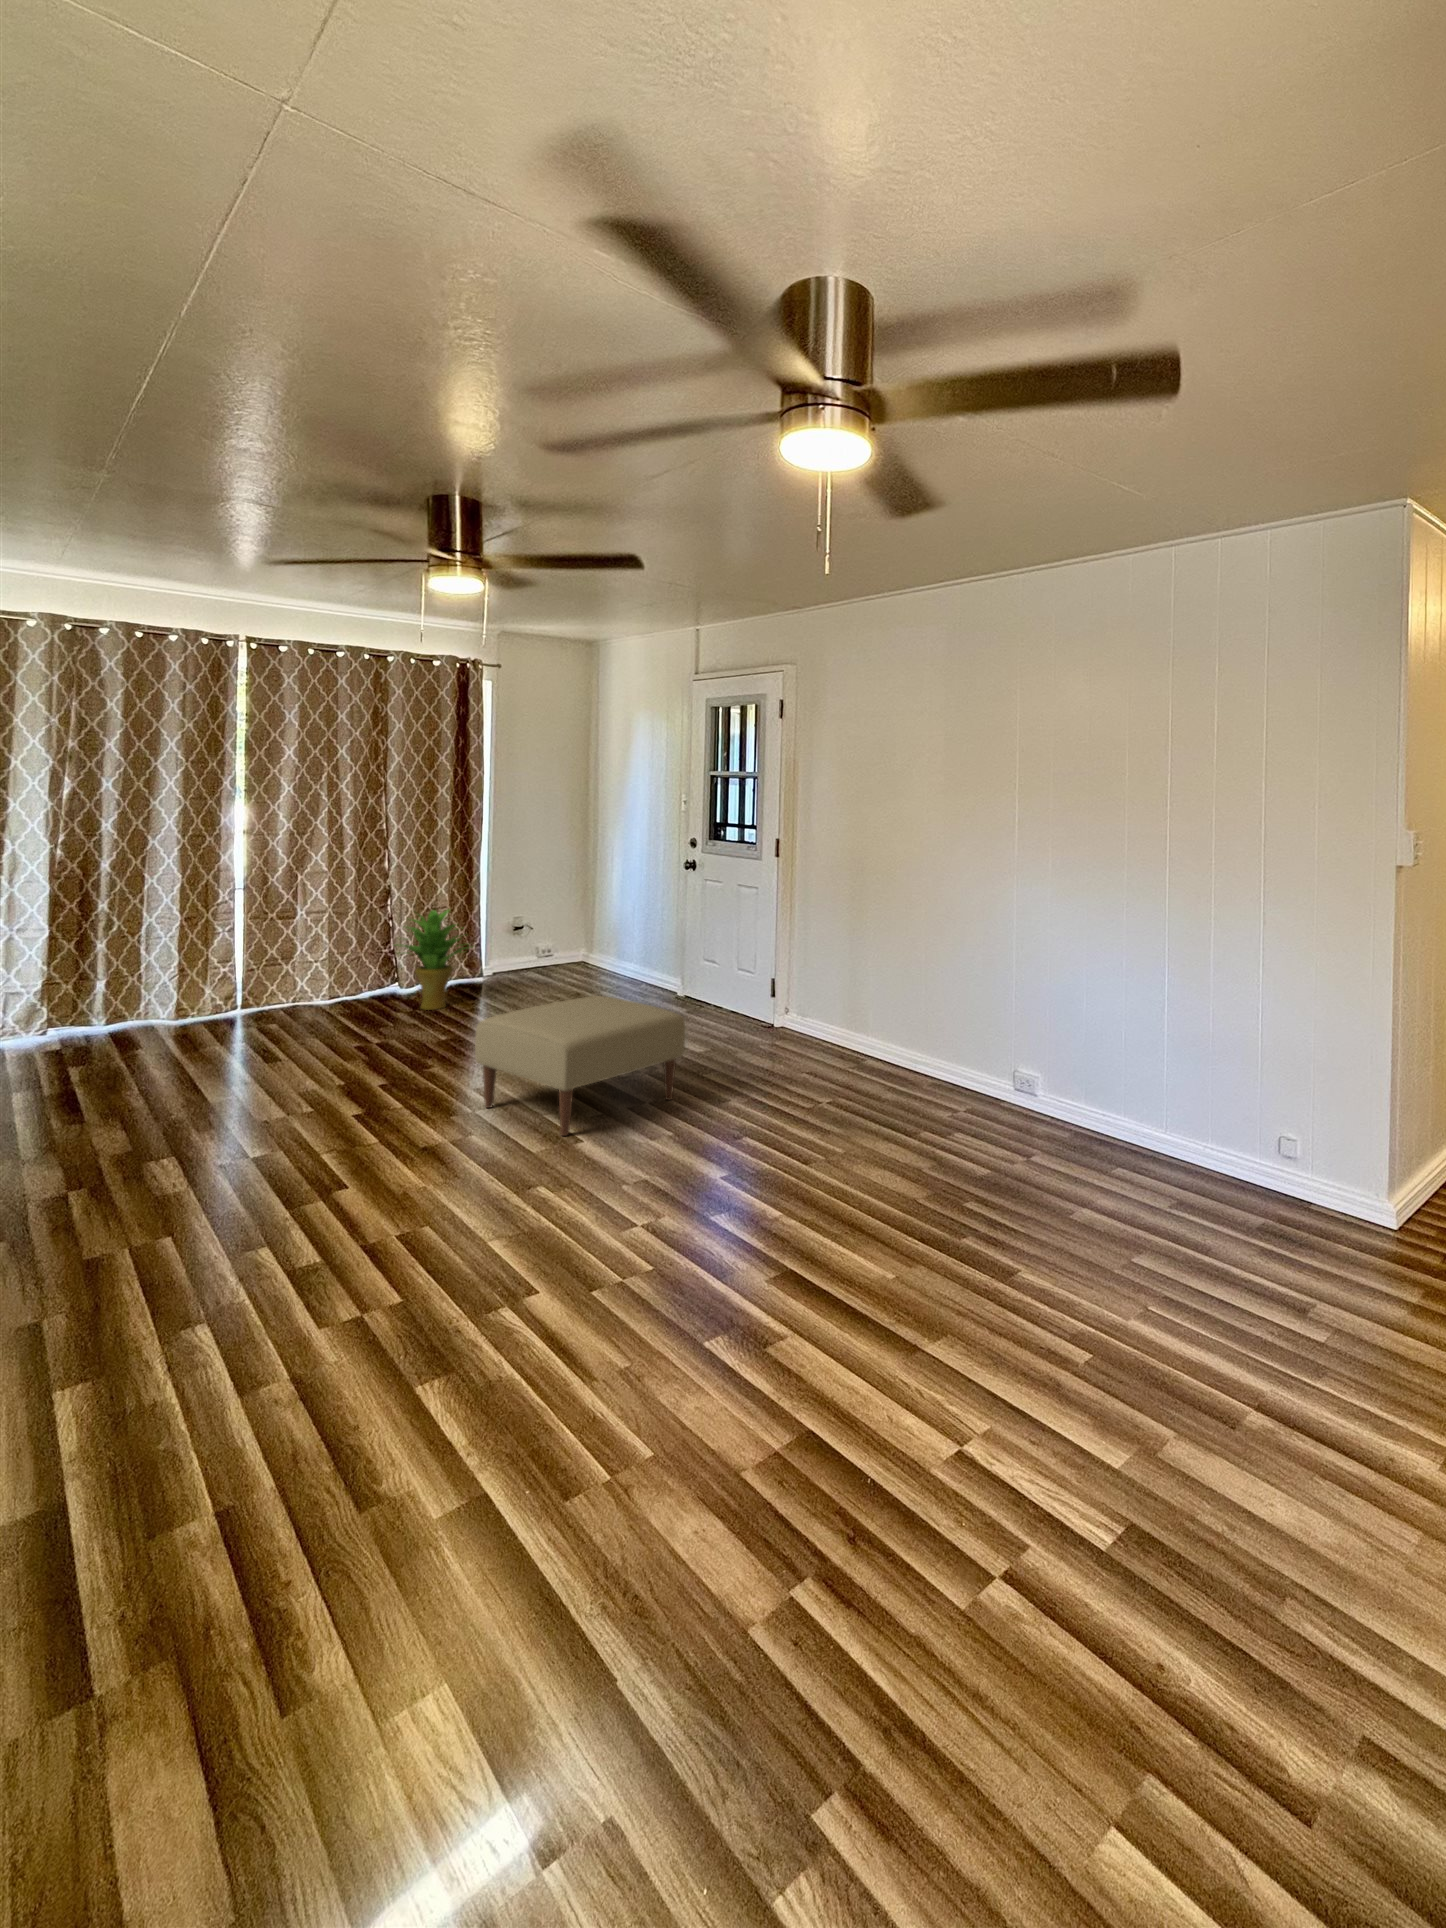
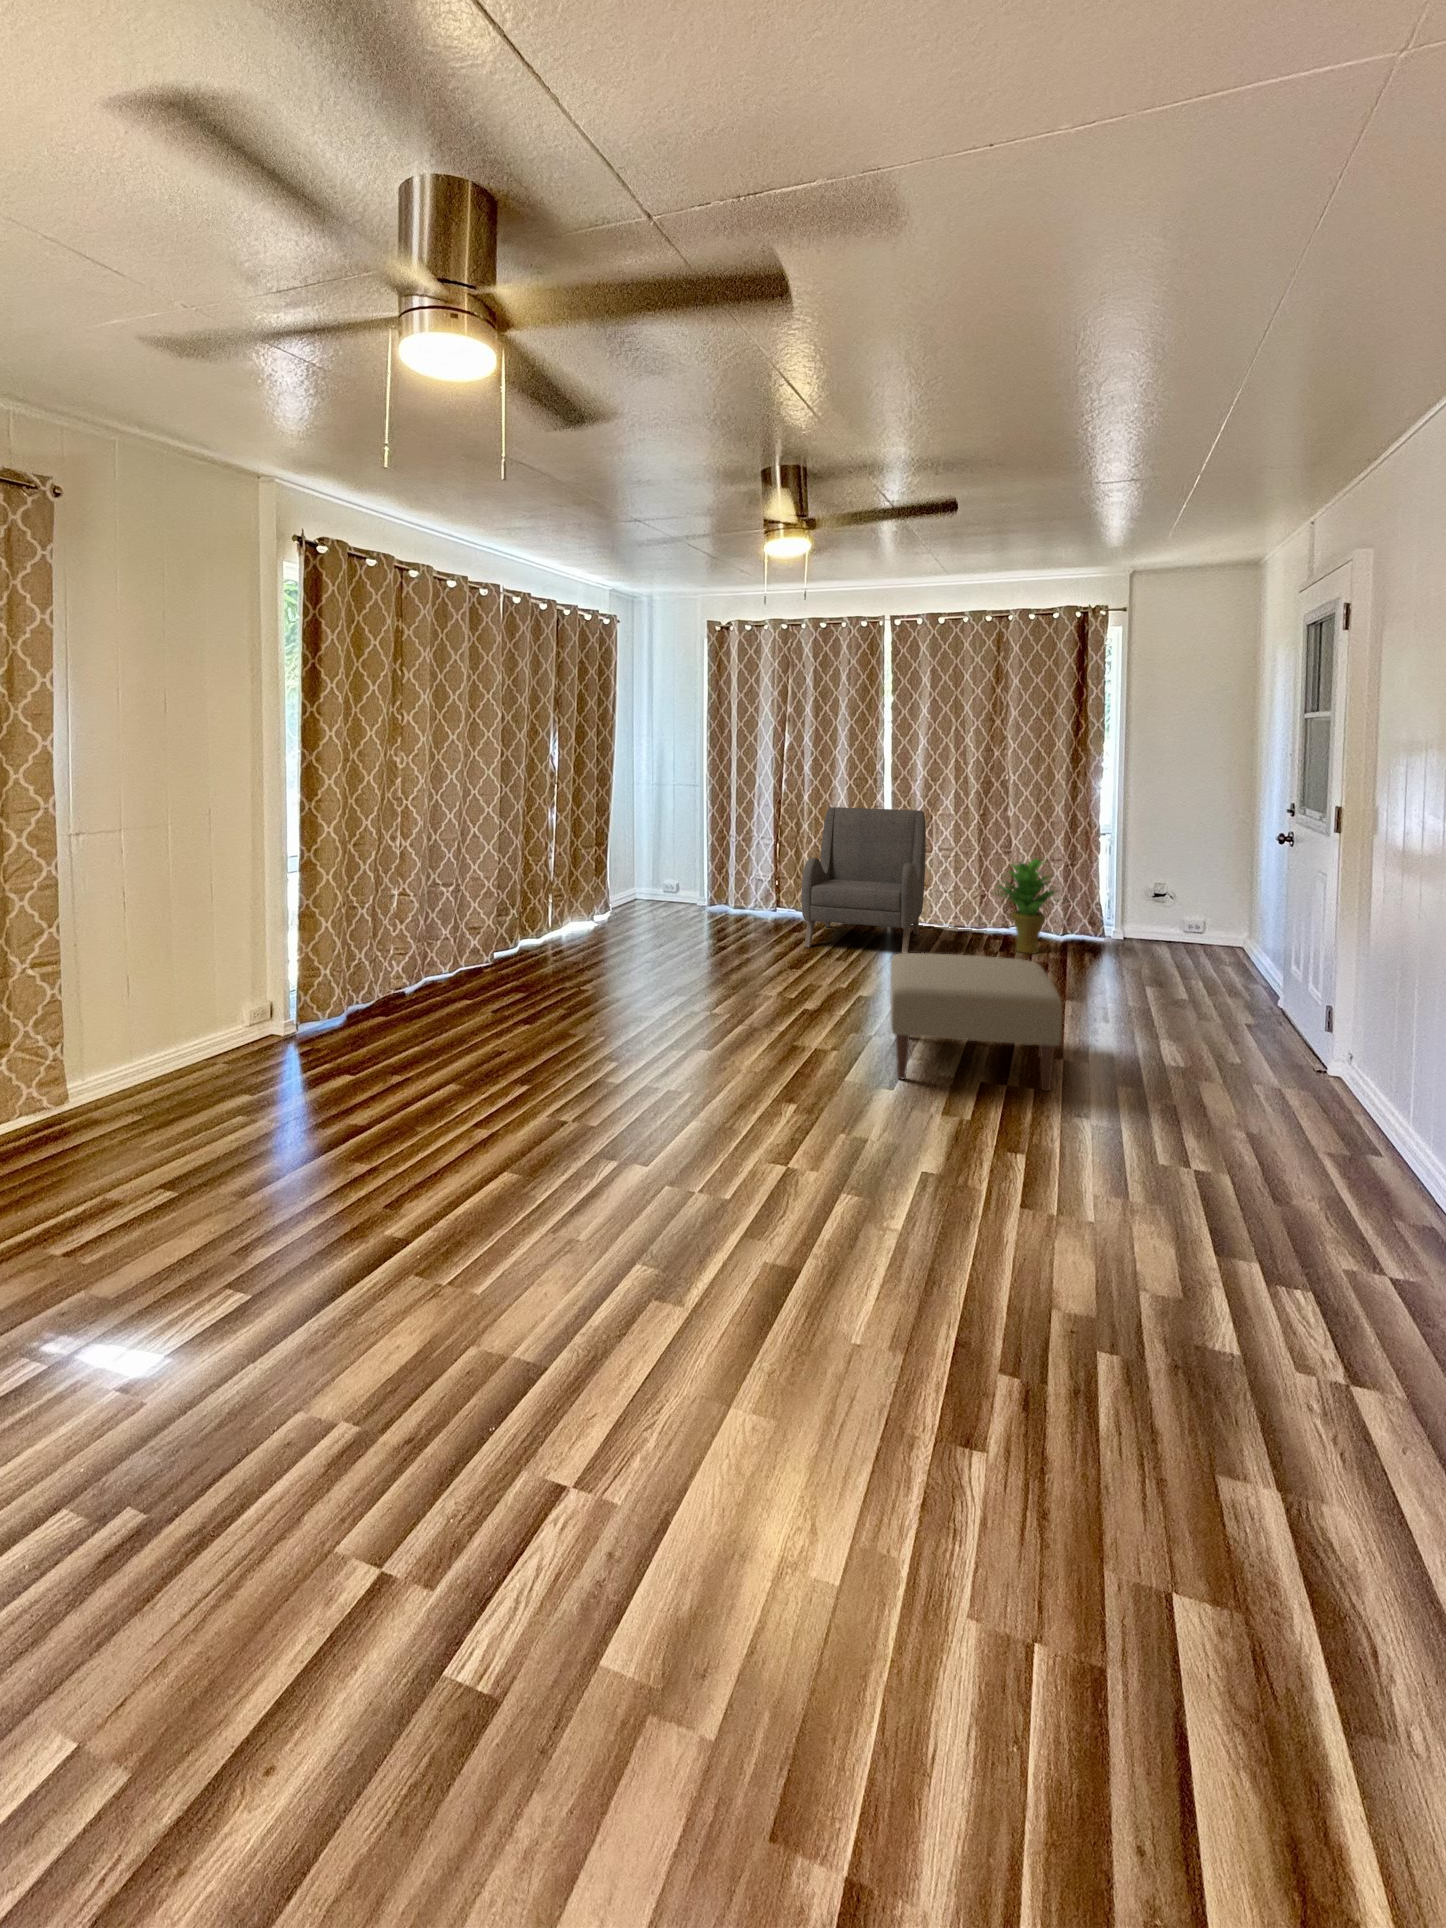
armchair: none [144,870,334,1066] -> present [802,807,926,953]

